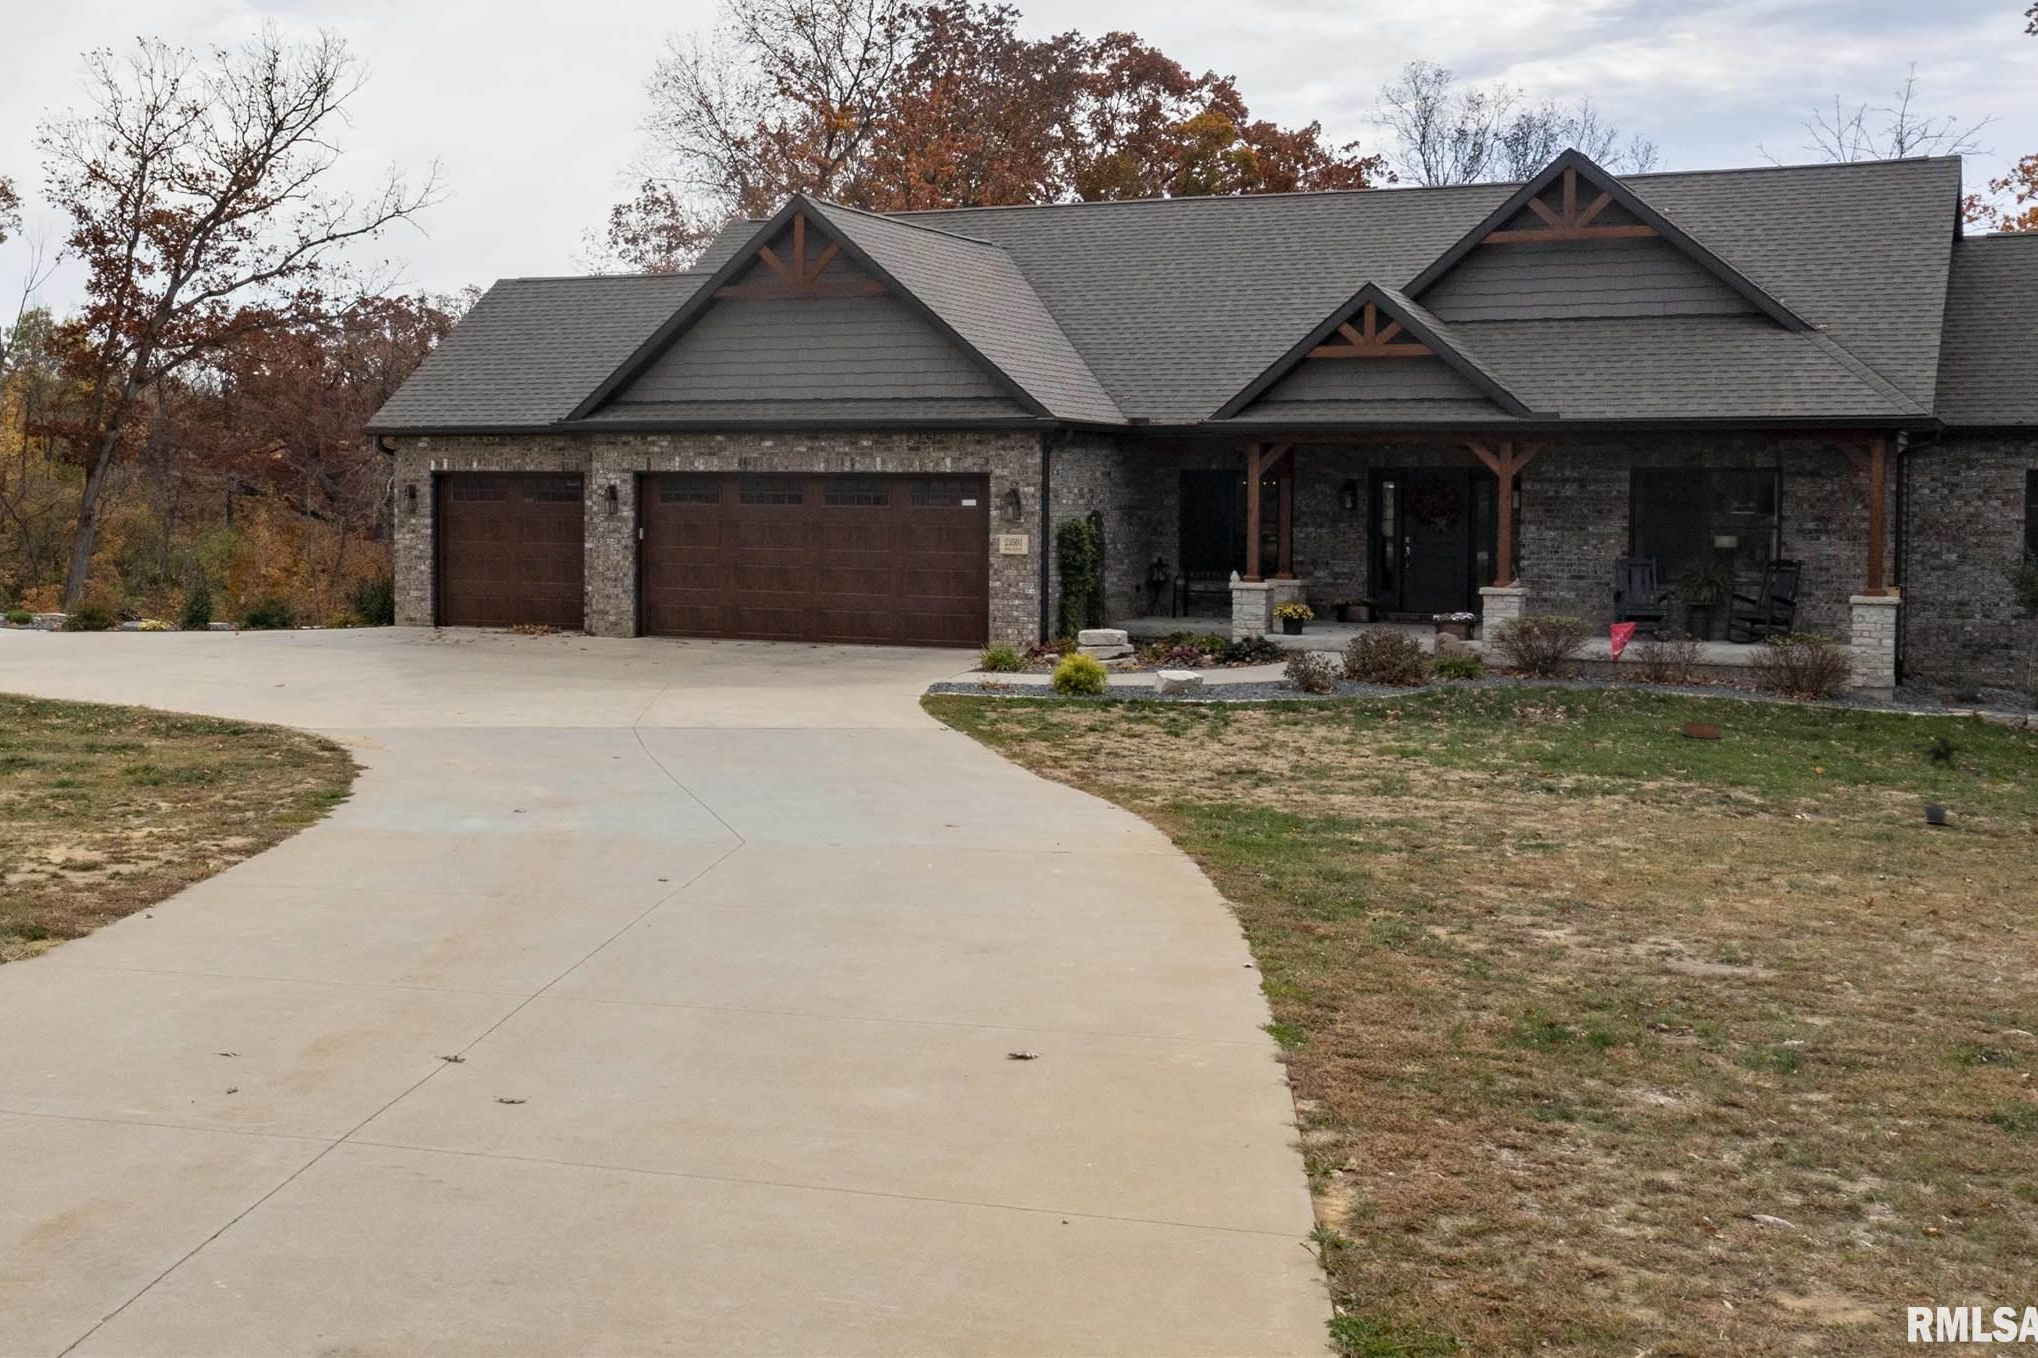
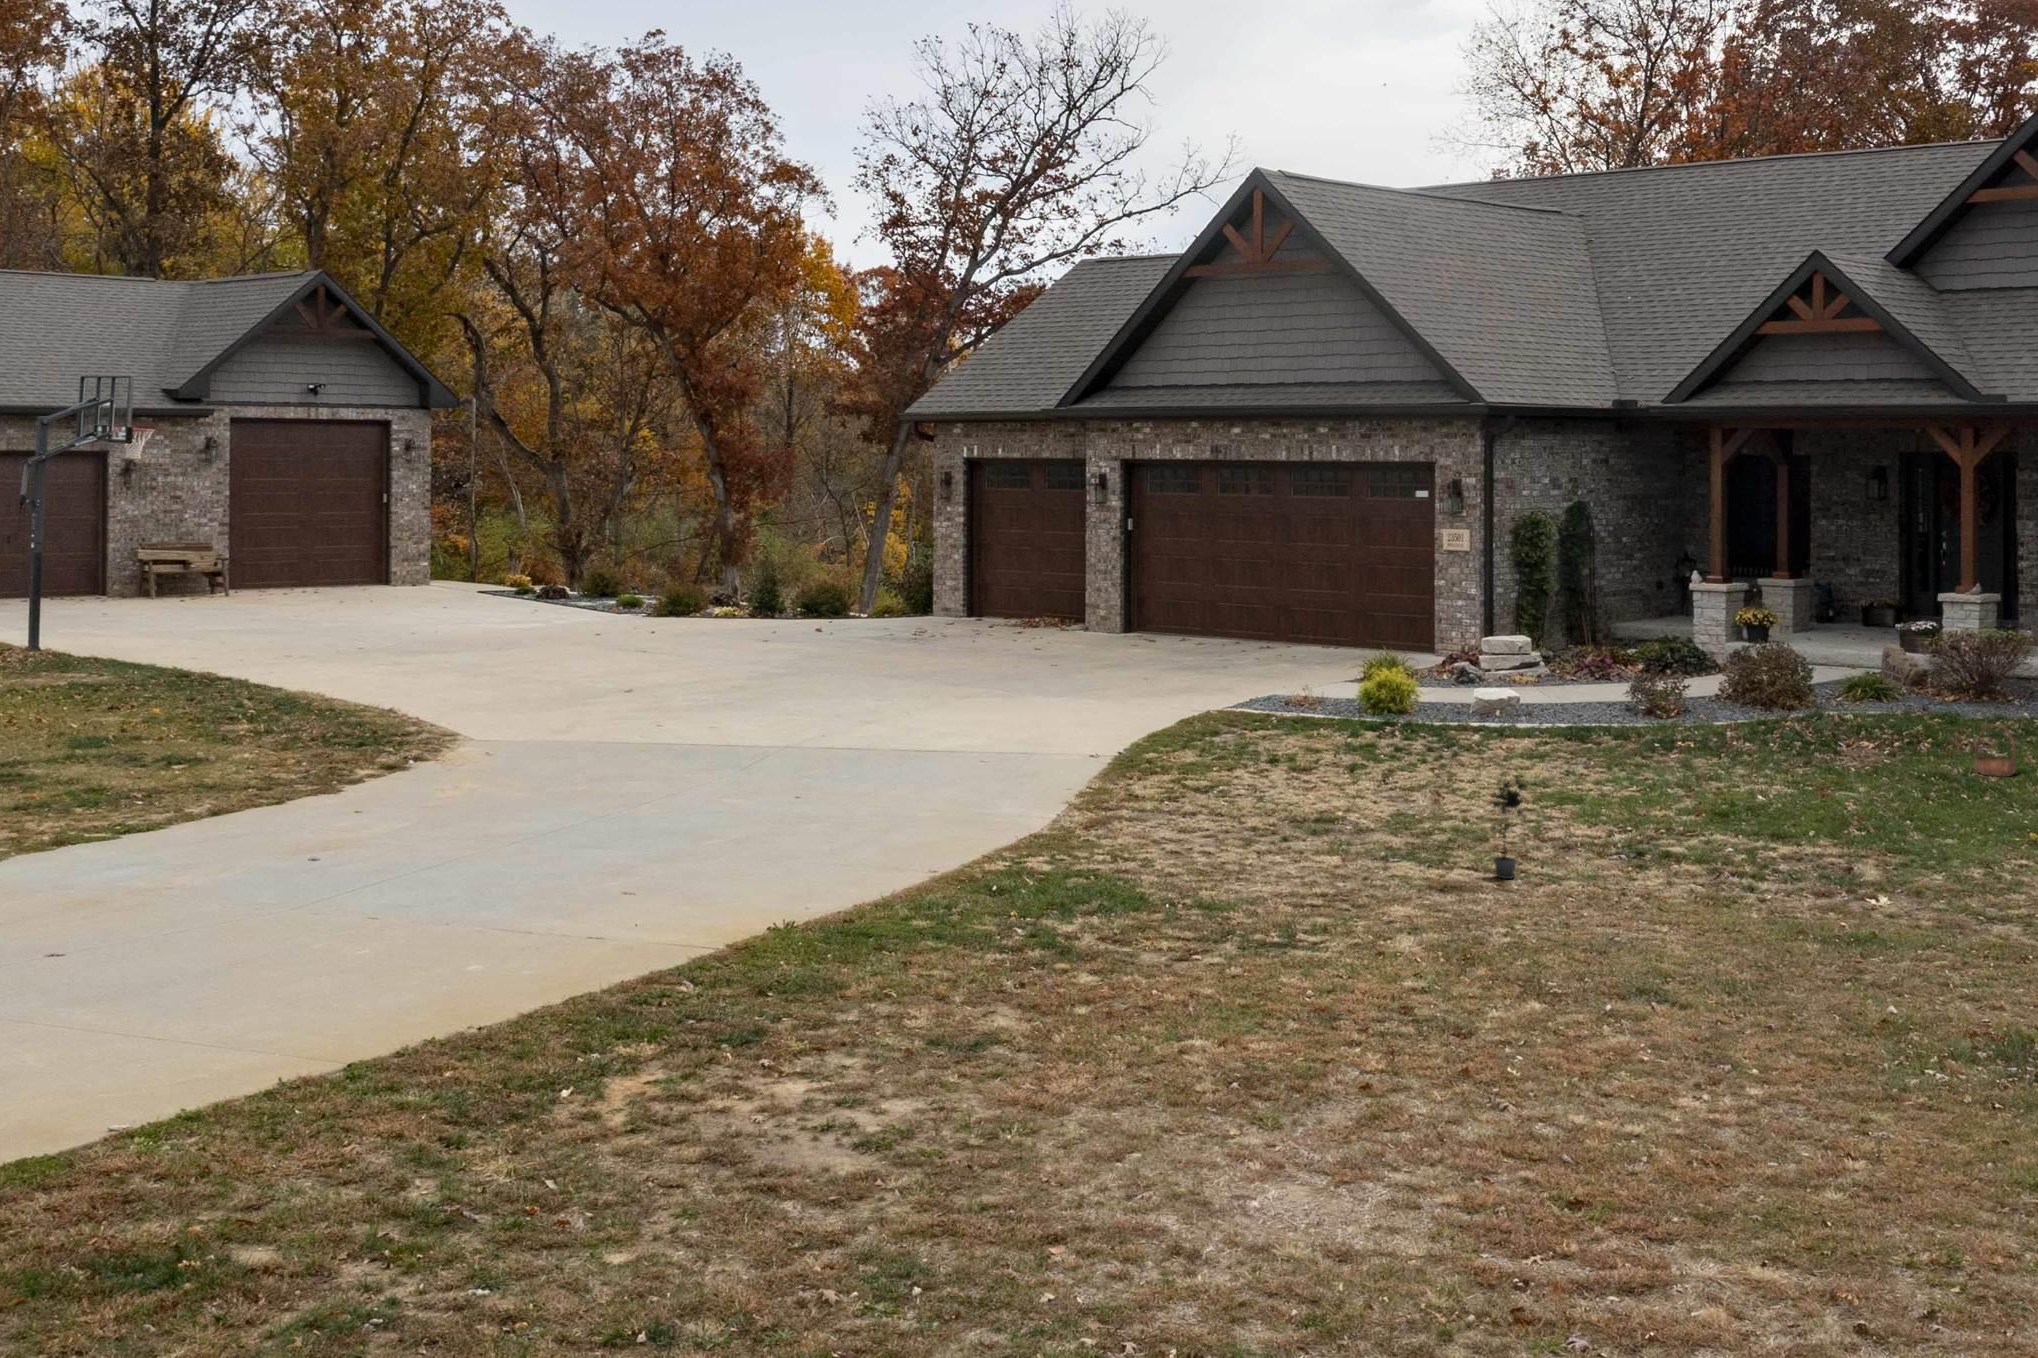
potted plant: present [1913,738,1967,824] -> present [1491,780,1527,879]

